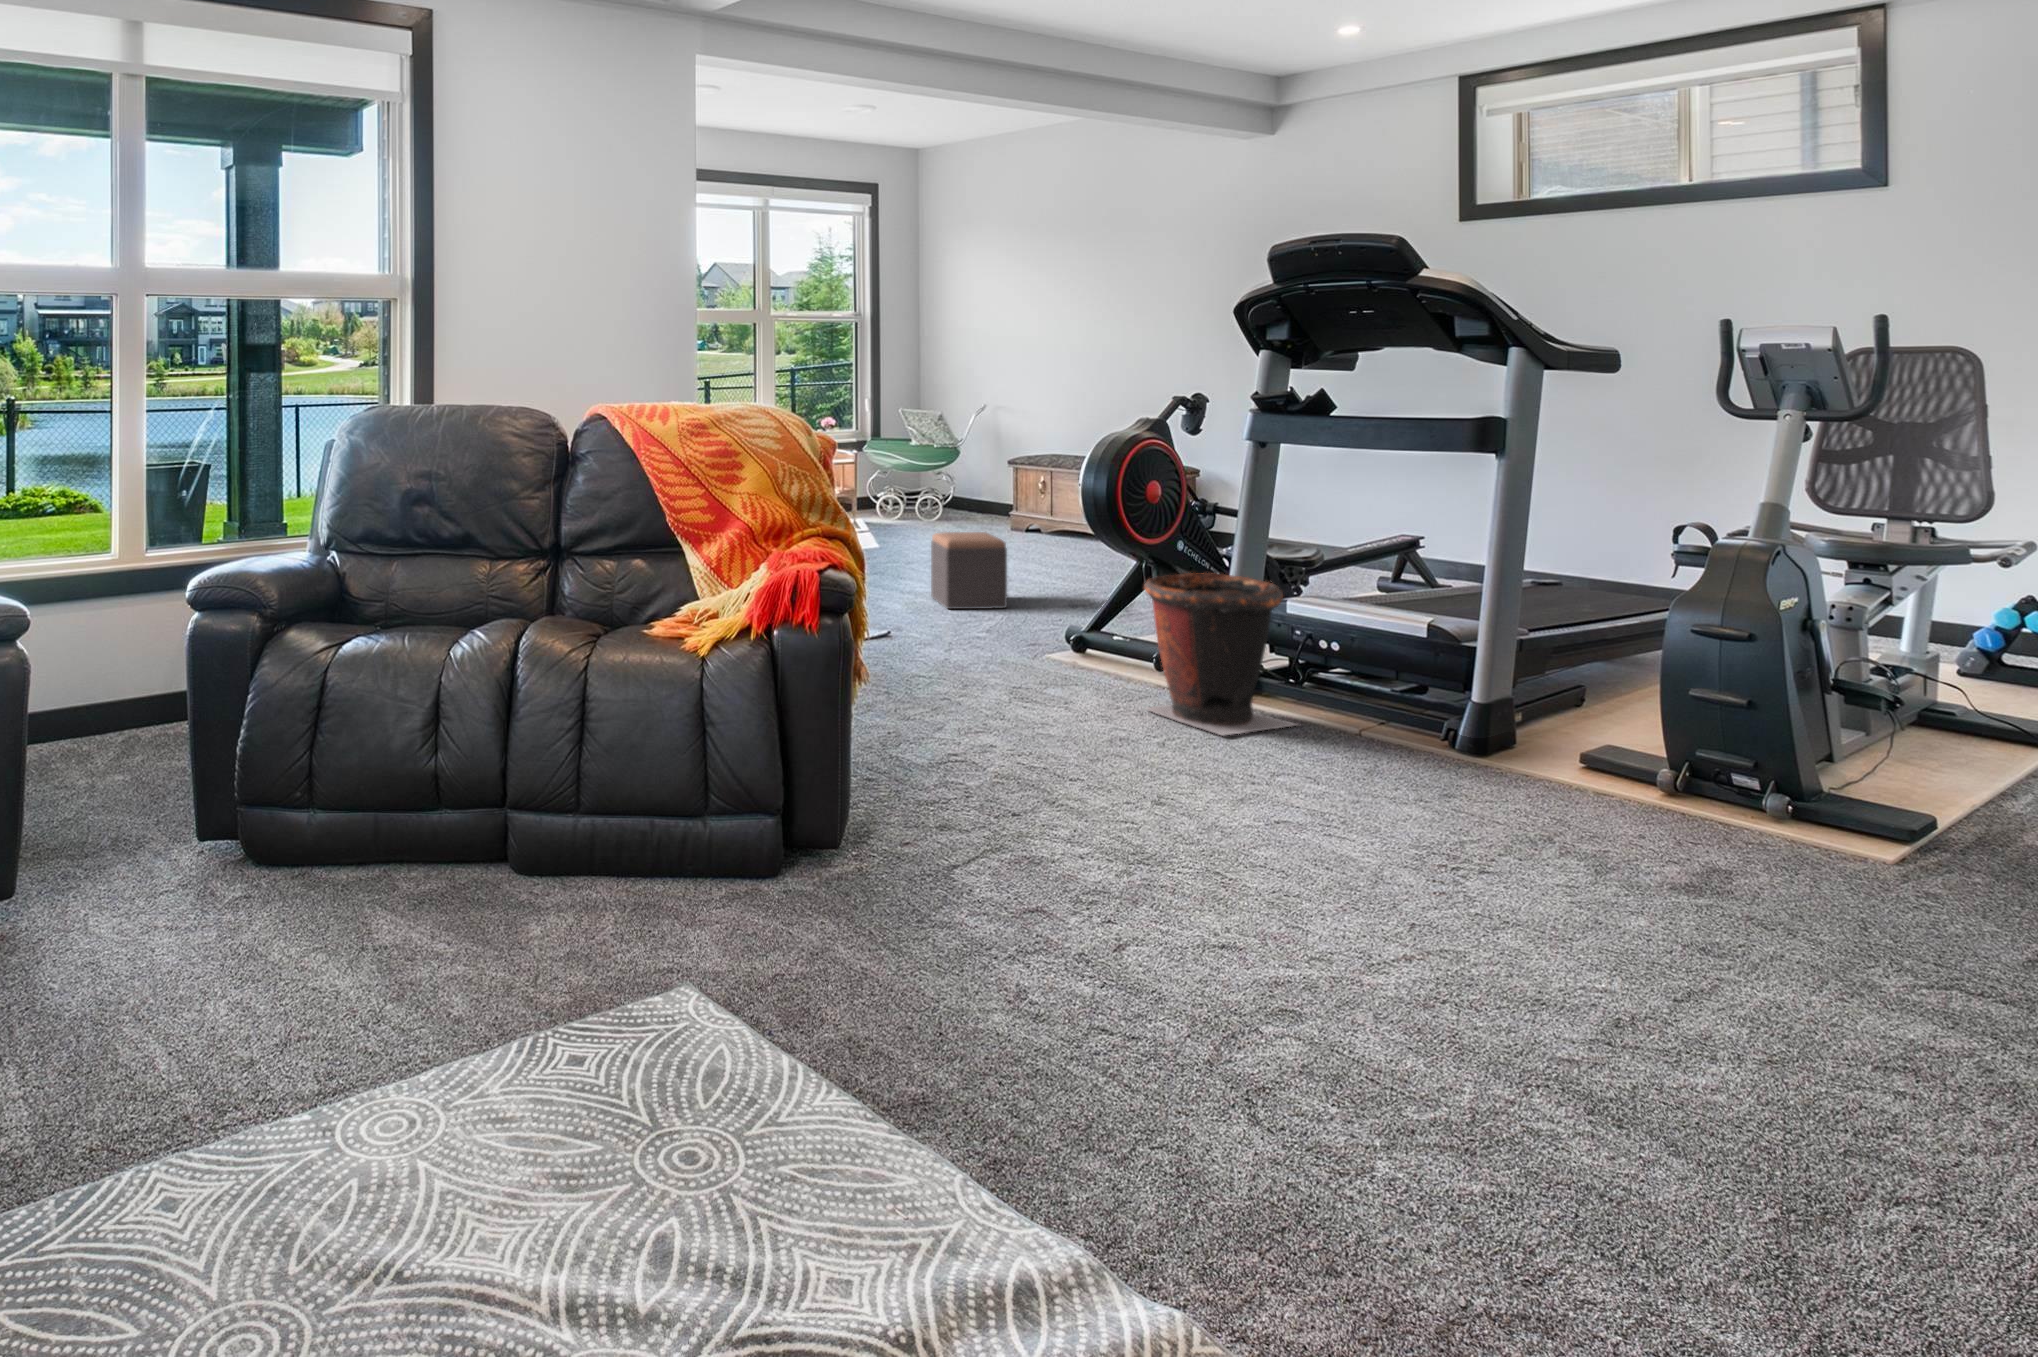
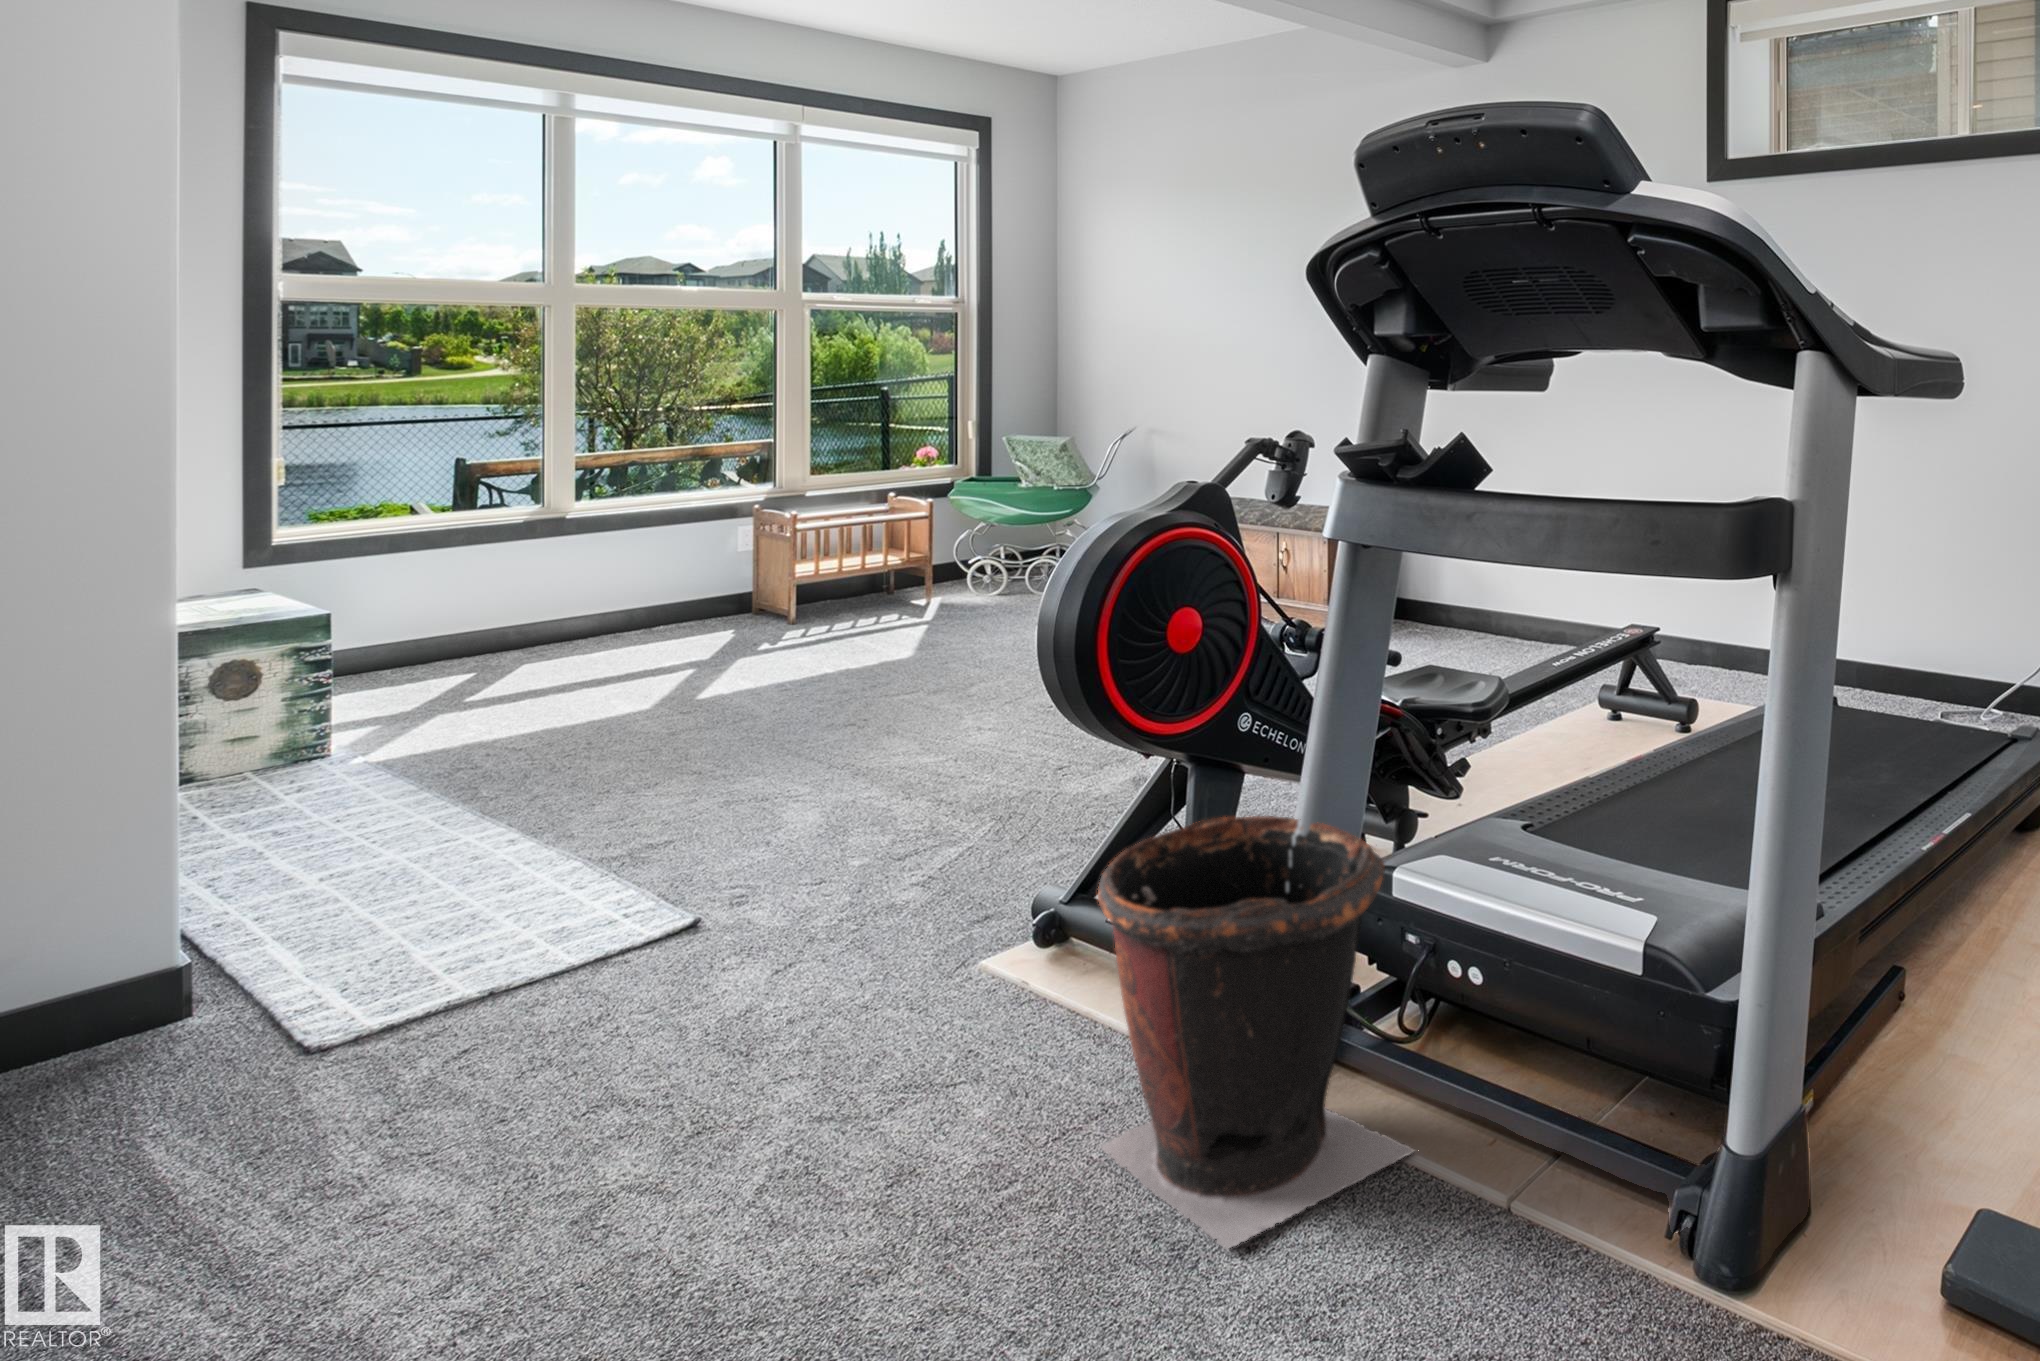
footstool: present [931,532,1007,609] -> none [902,664,1025,818]

